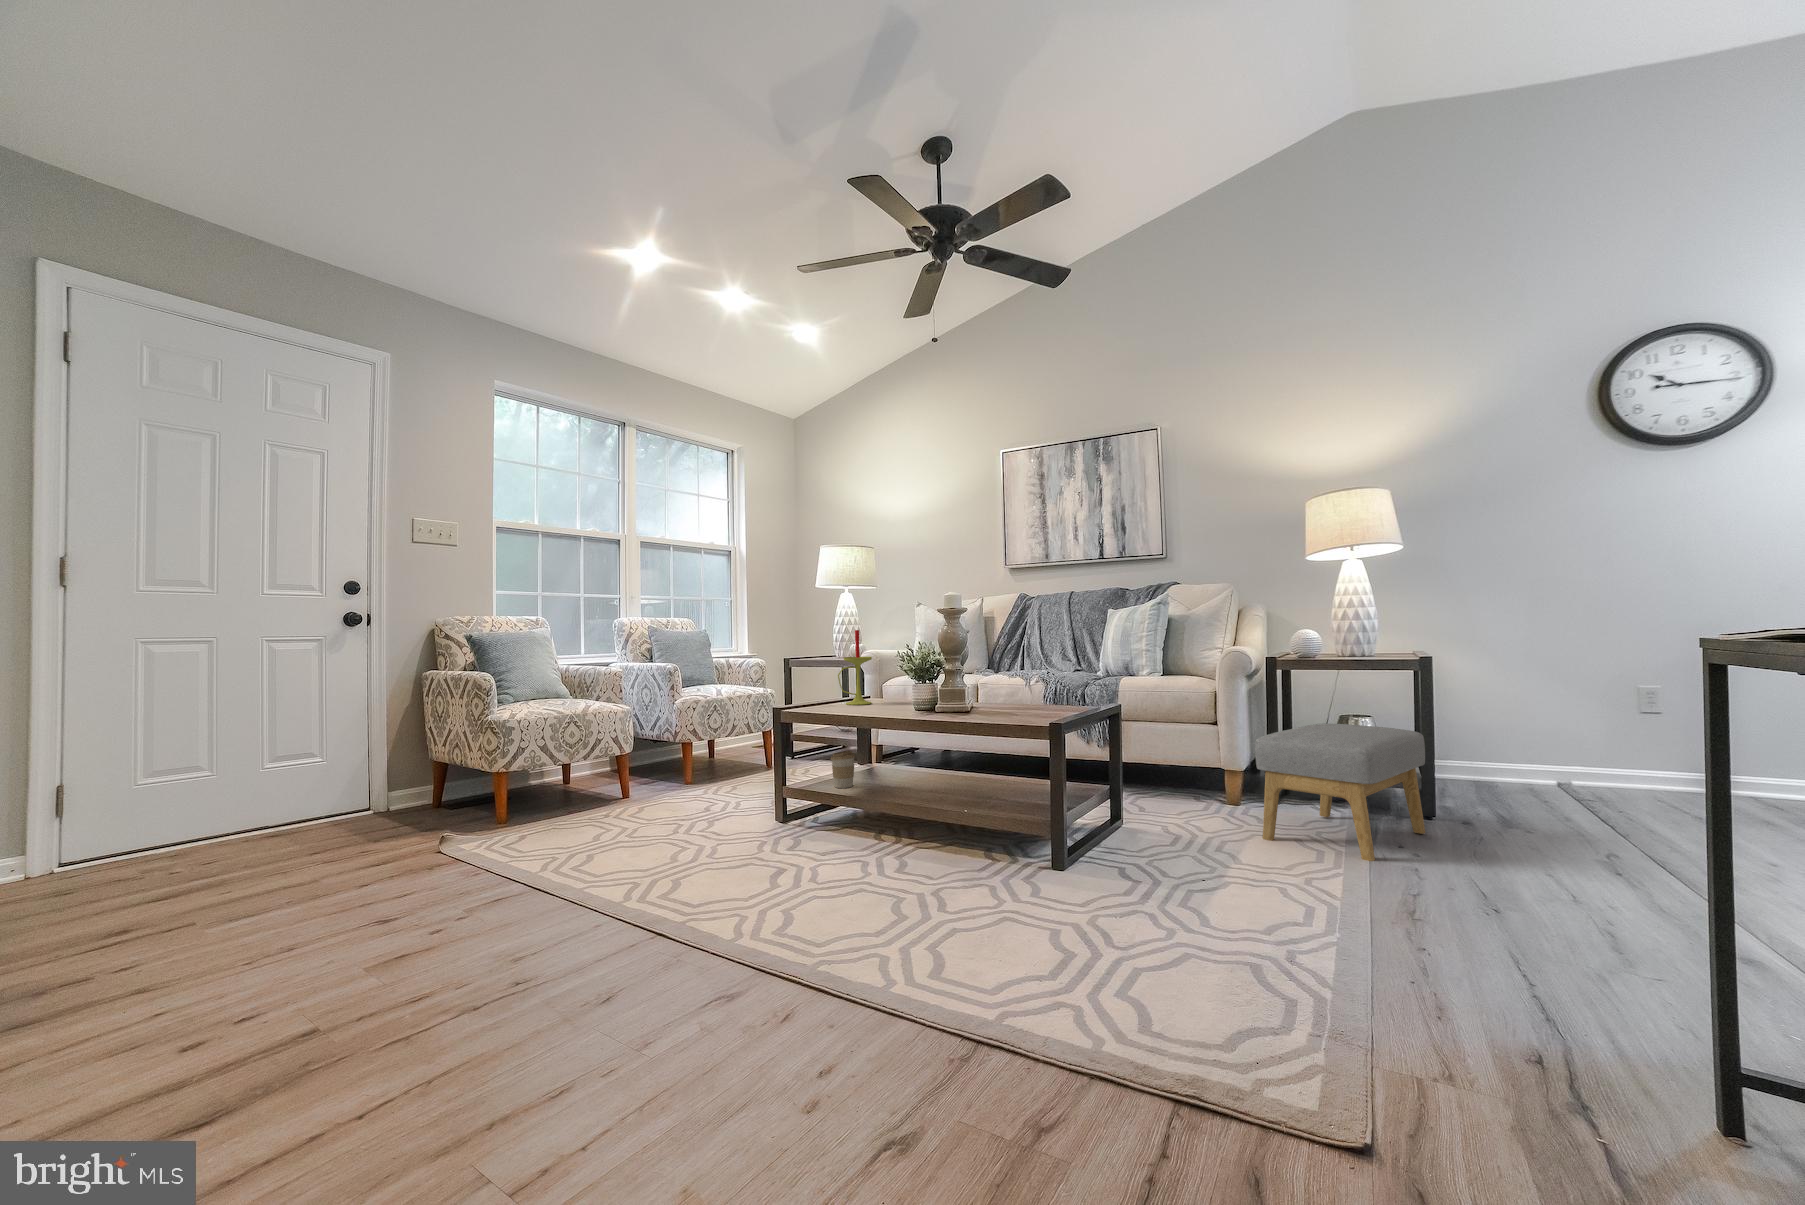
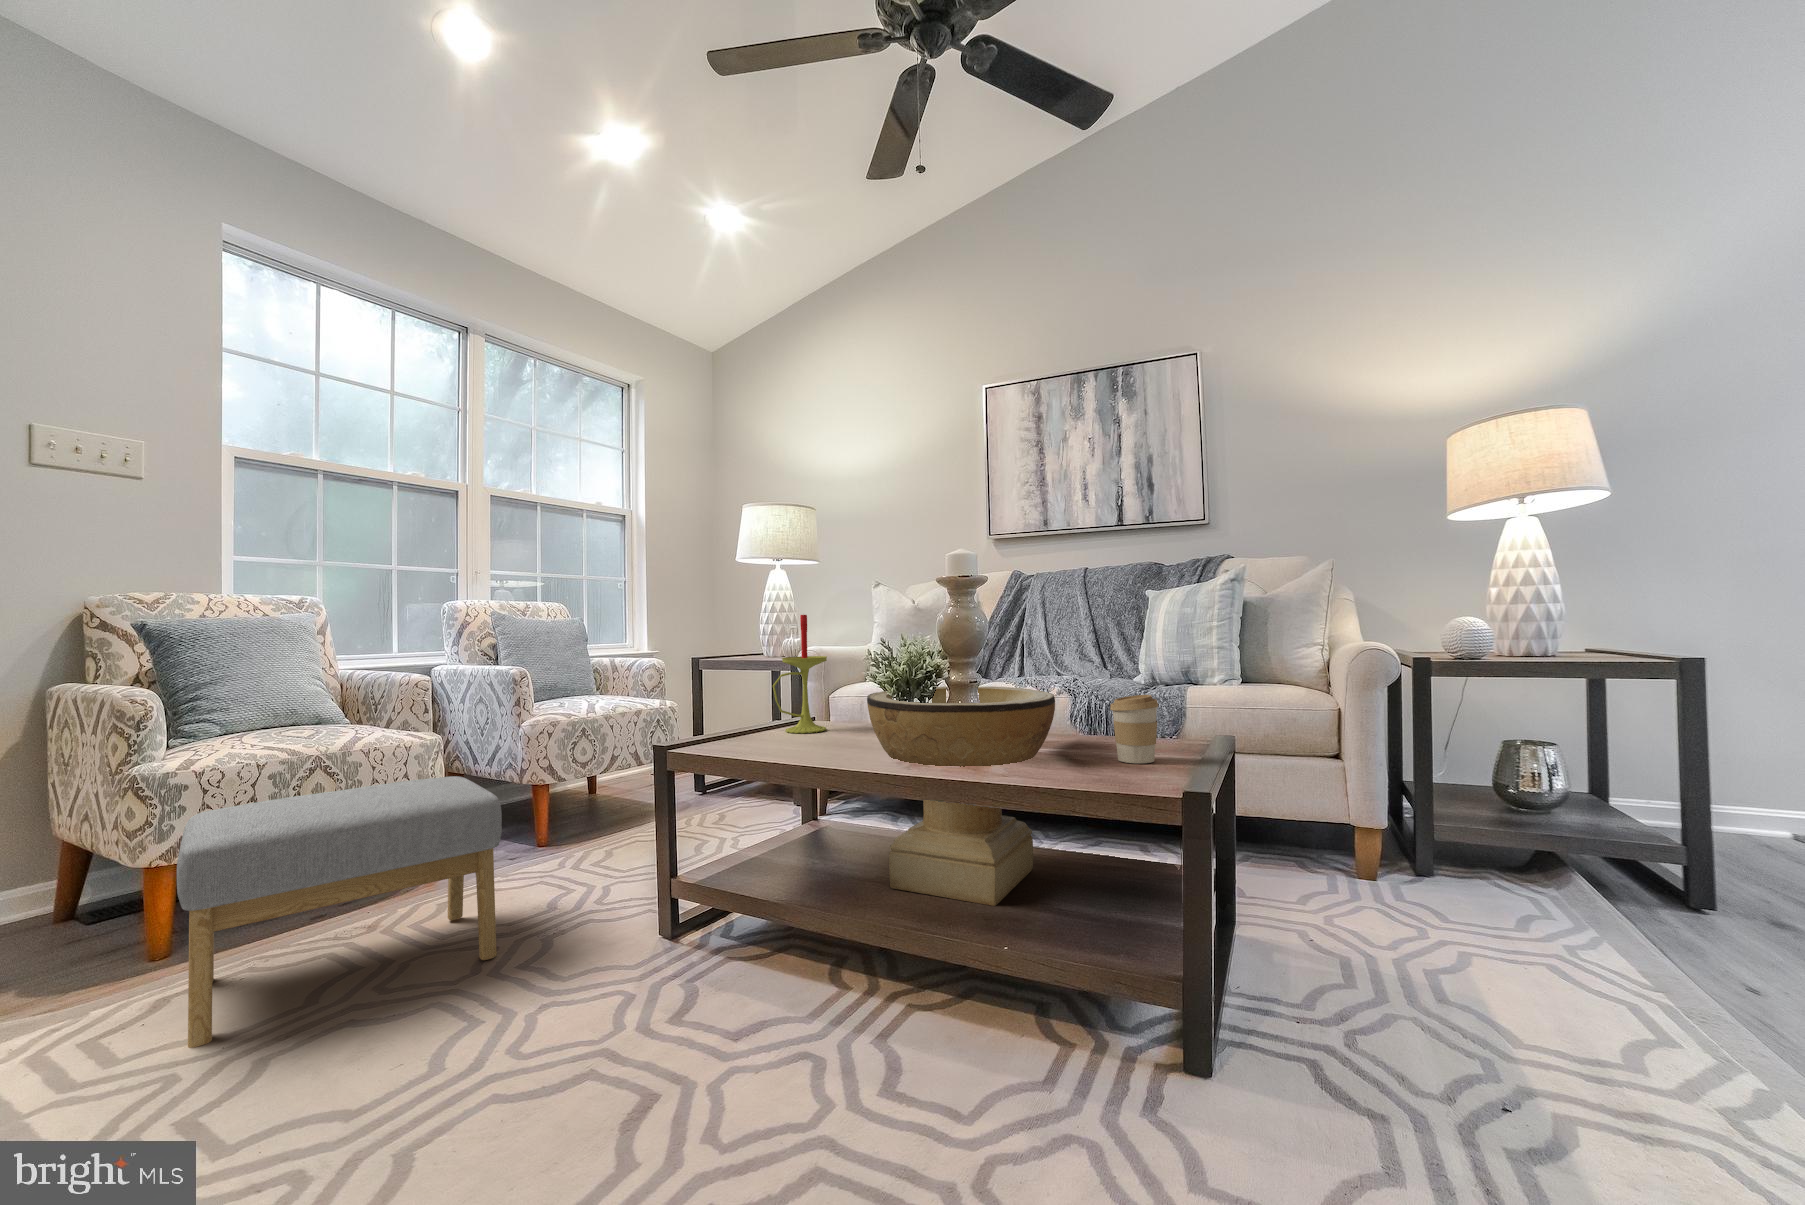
decorative bowl: none [891,675,1002,798] -> present [867,687,1055,906]
footstool: present [1255,723,1425,861] -> present [177,776,502,1048]
coffee cup: present [831,751,855,788] -> present [1110,695,1158,763]

